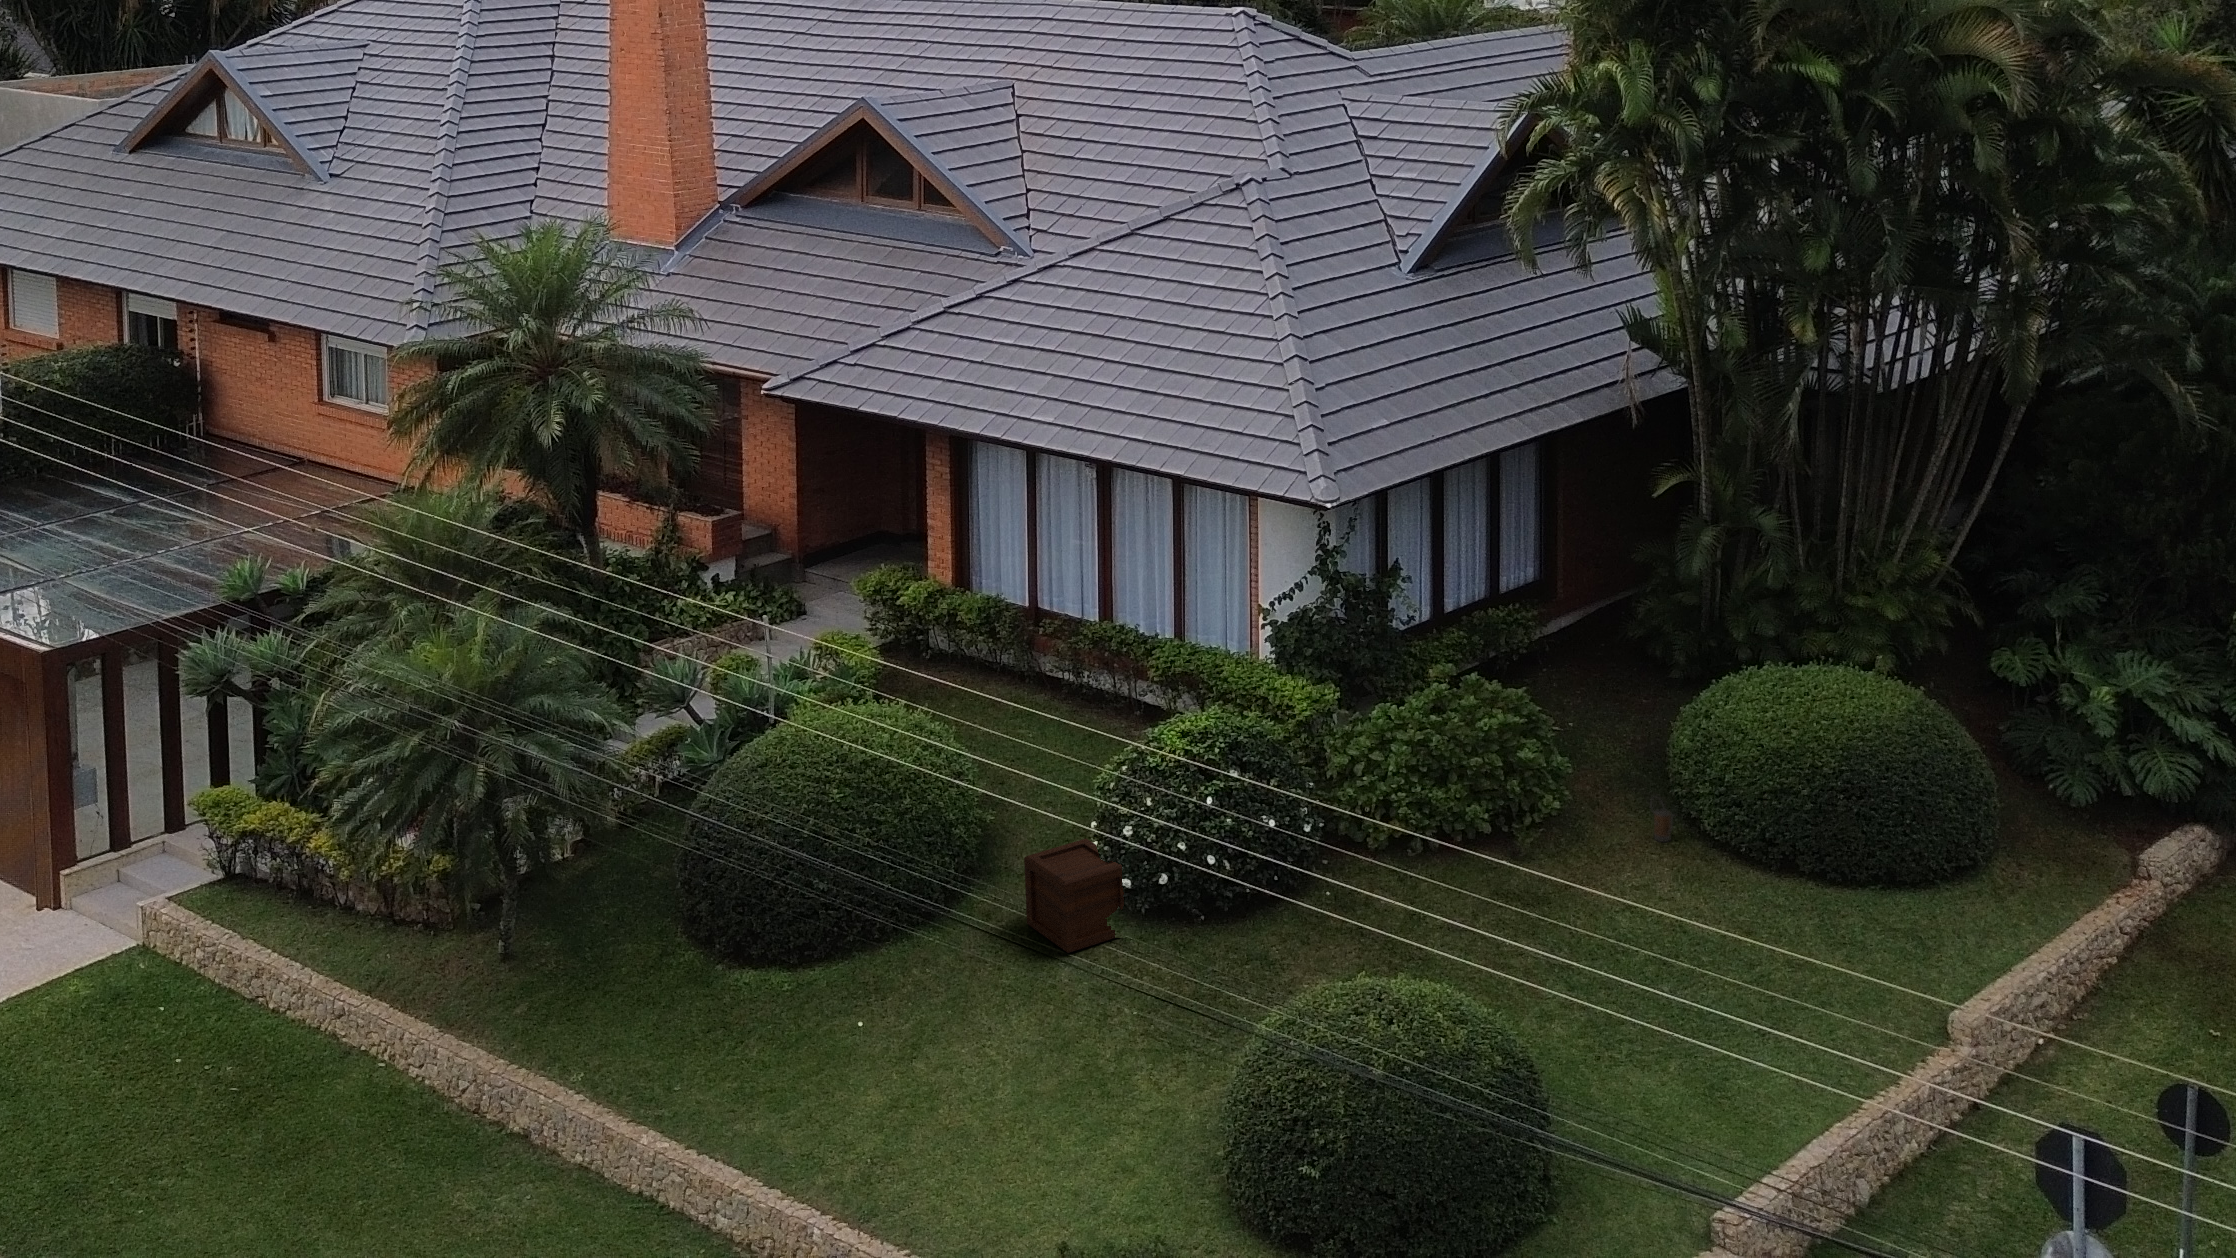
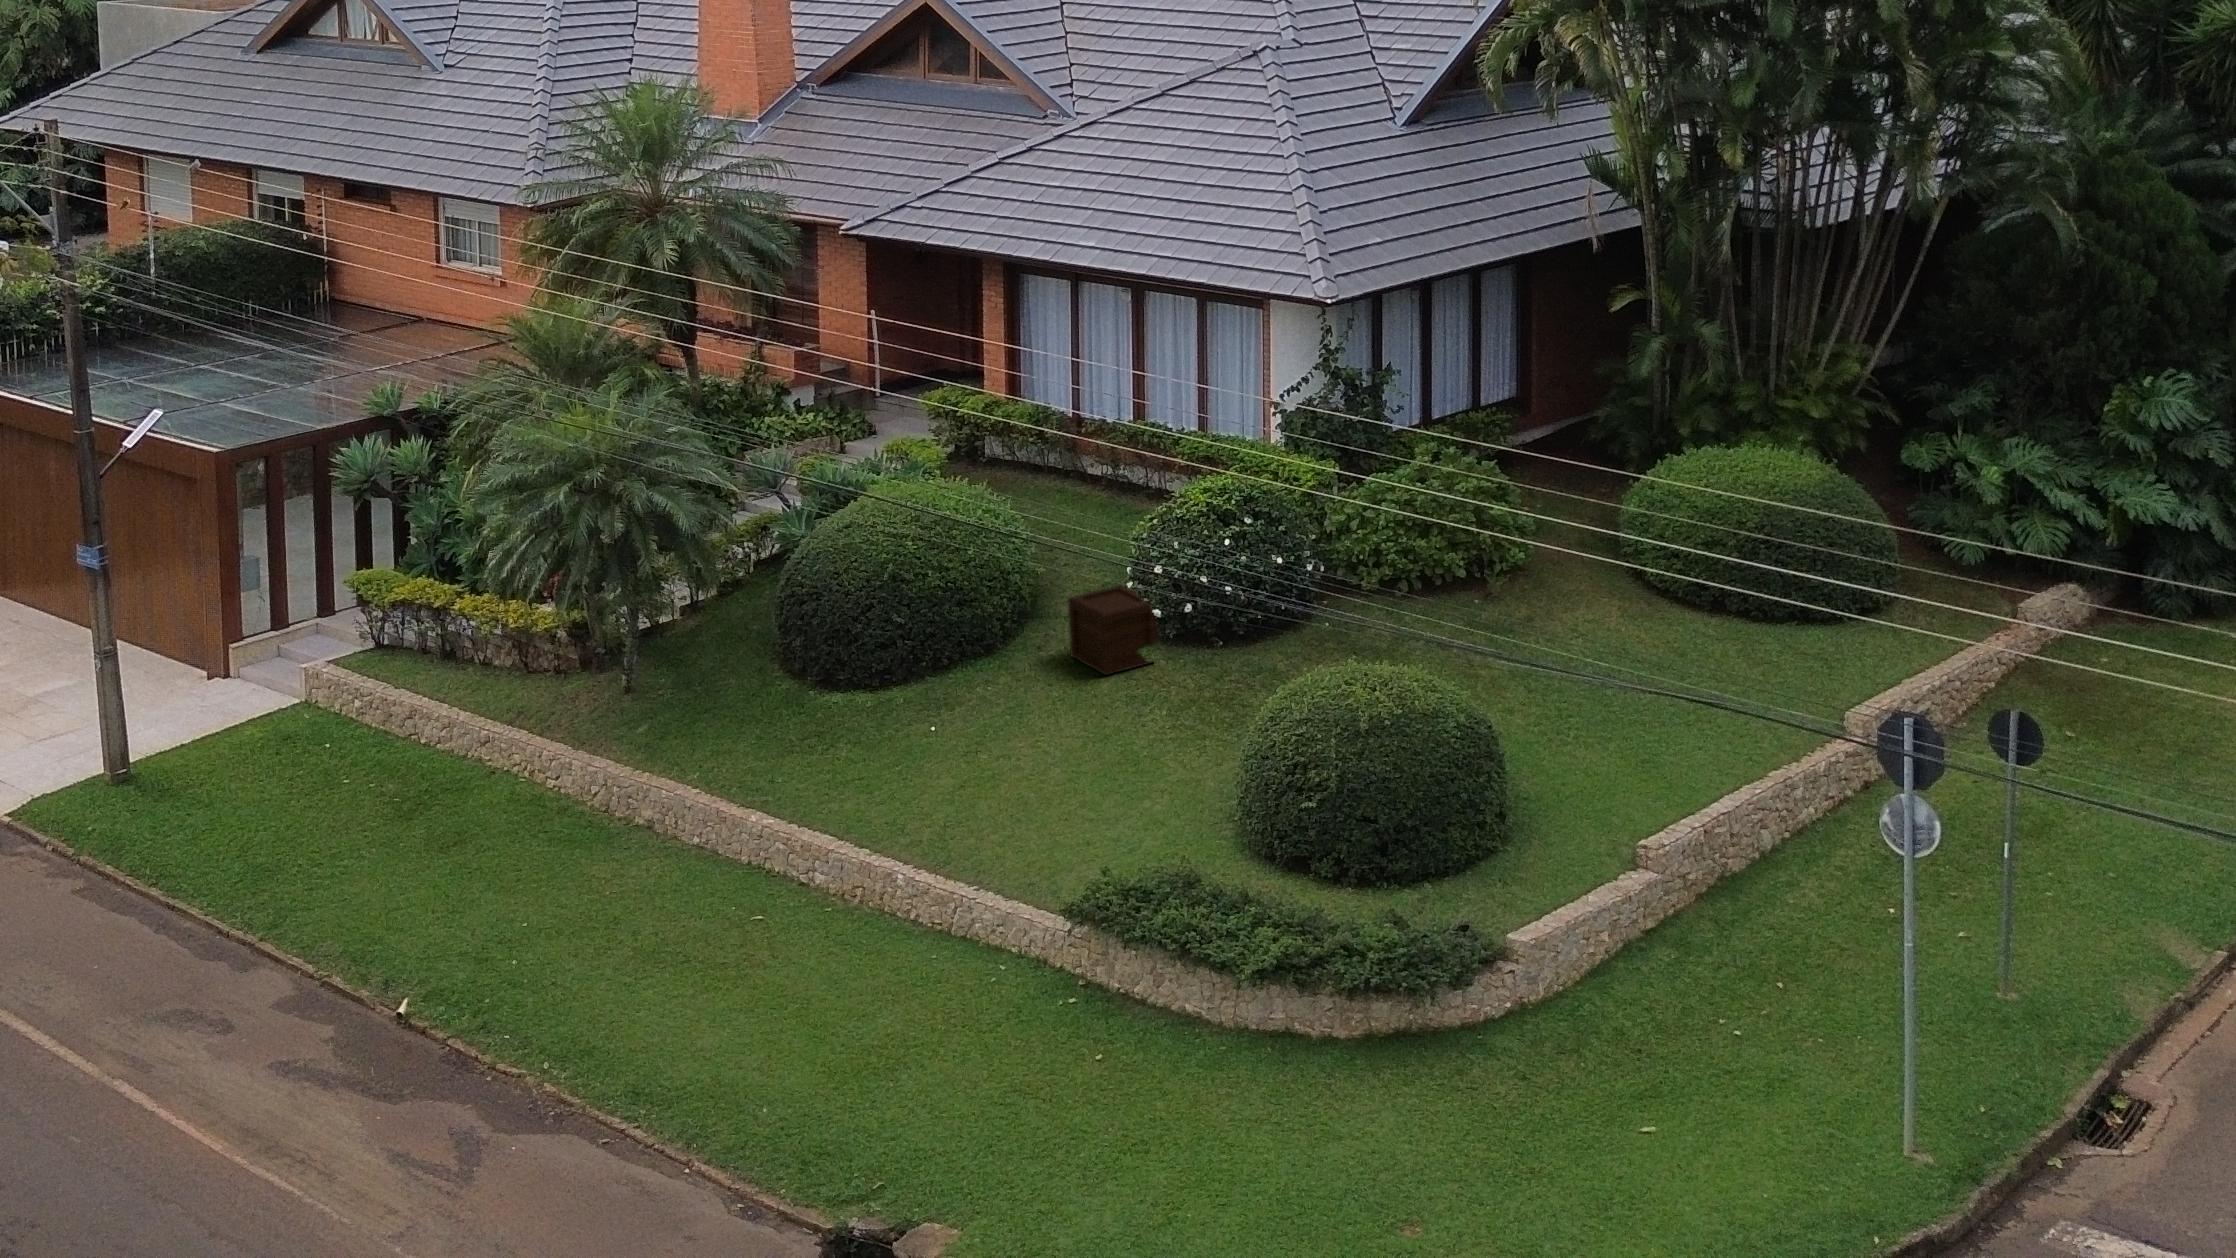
watering can: present [1653,808,1673,842] -> none [1603,555,1623,594]

